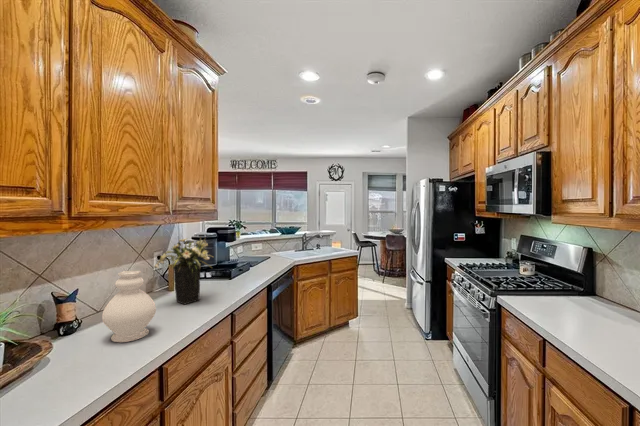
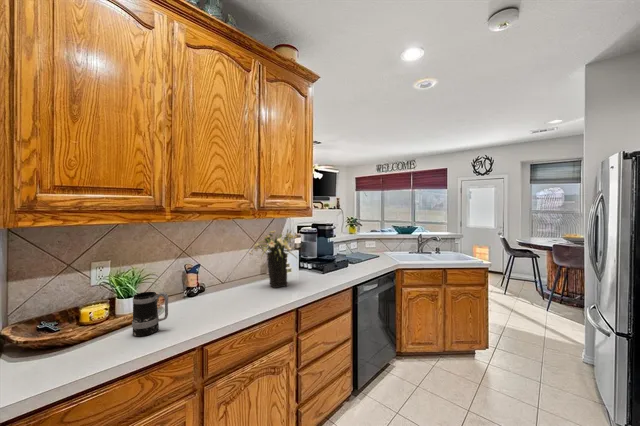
decorative vase: present [102,270,156,342] -> none [196,254,235,310]
mug: none [36,326,93,394] -> present [132,292,168,336]

